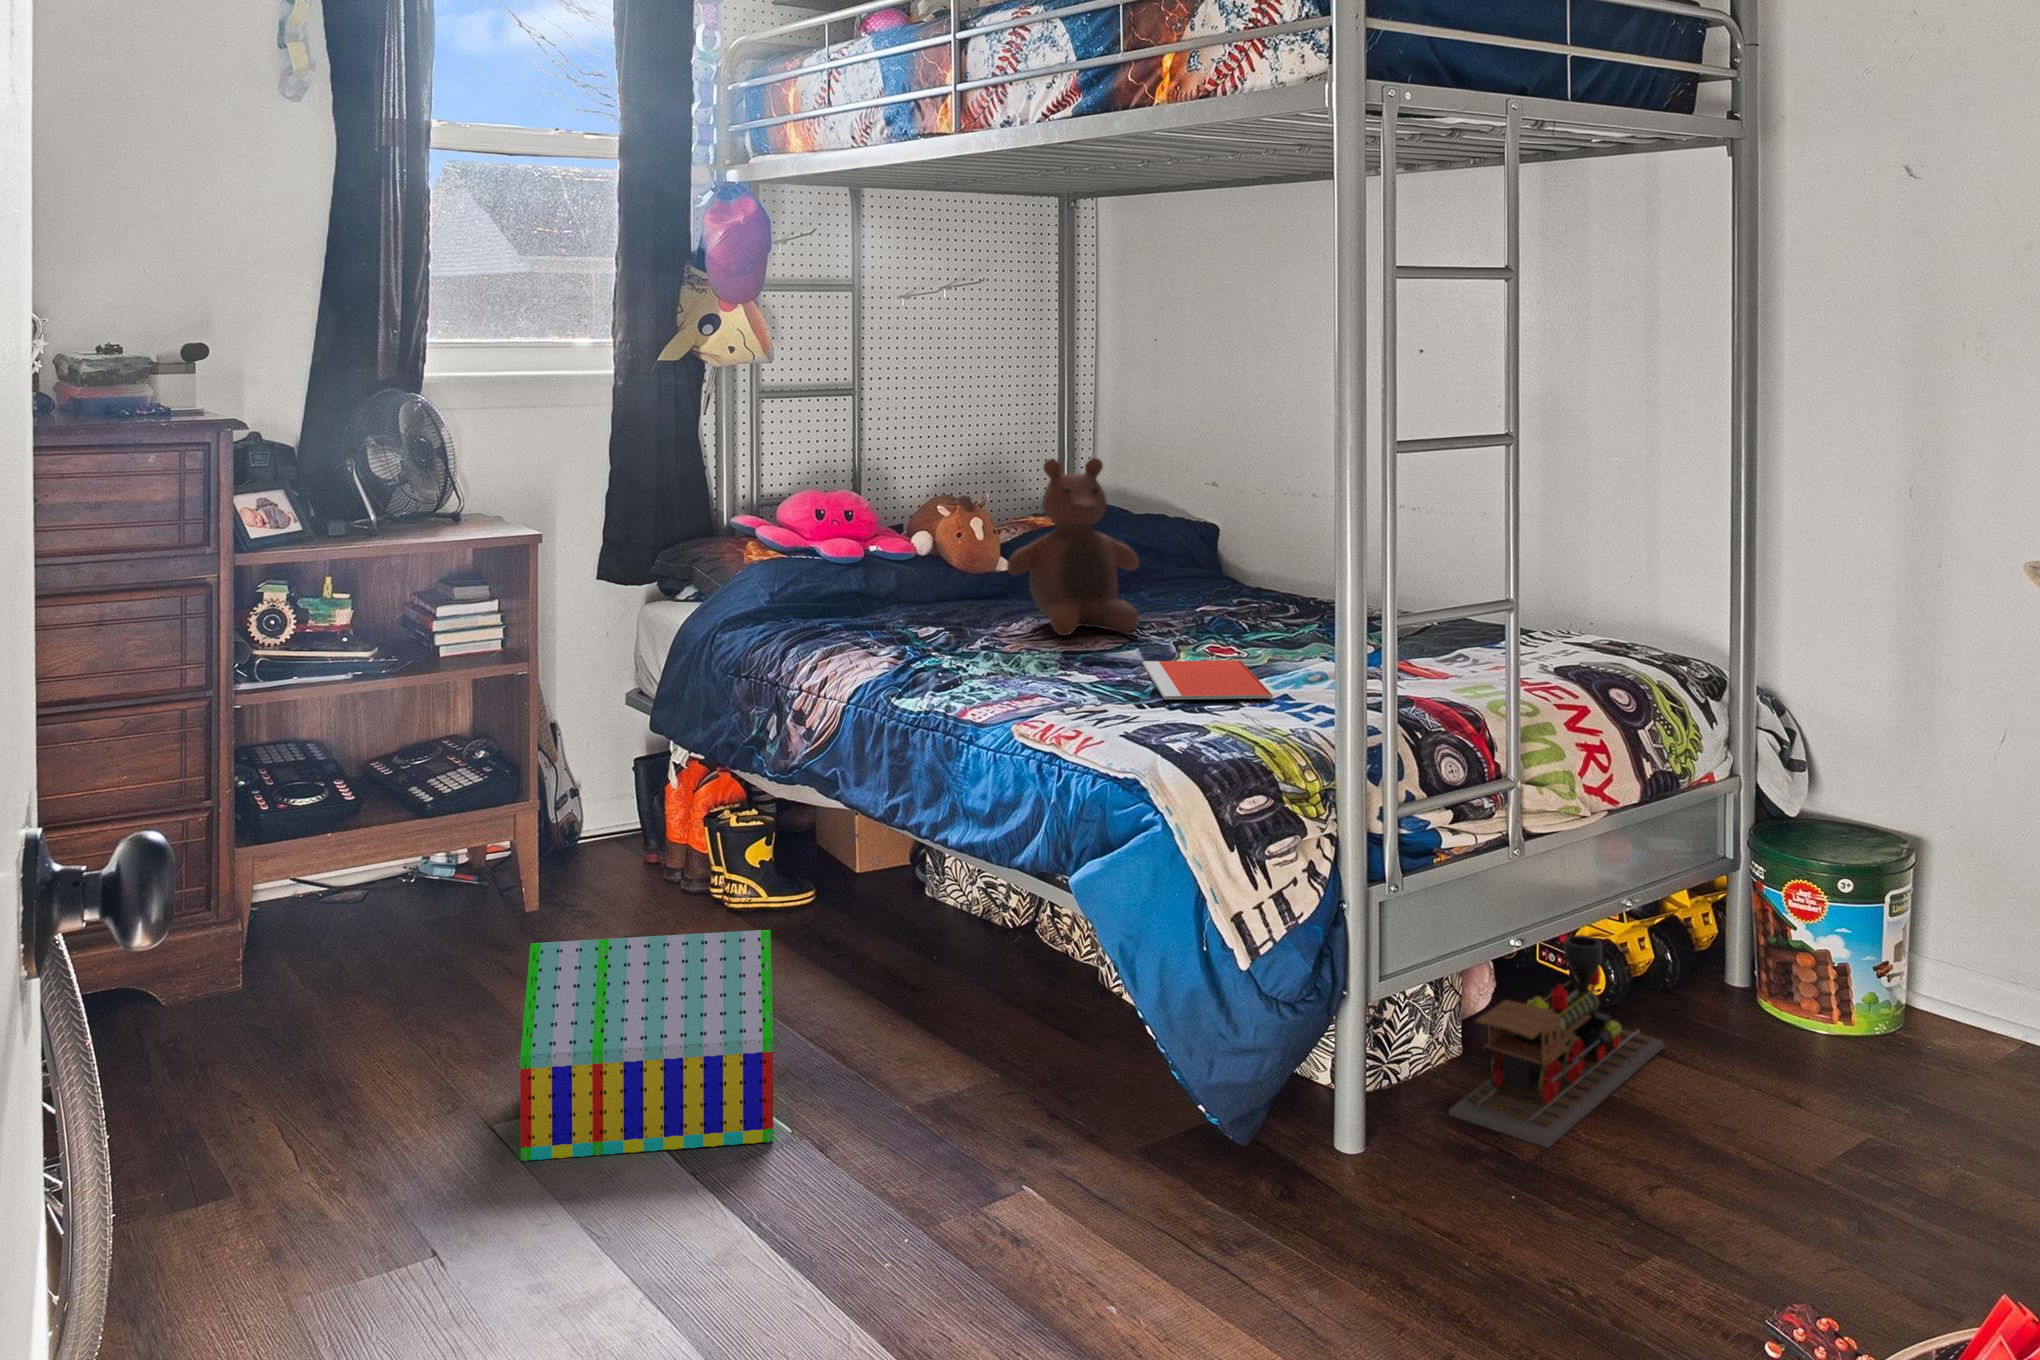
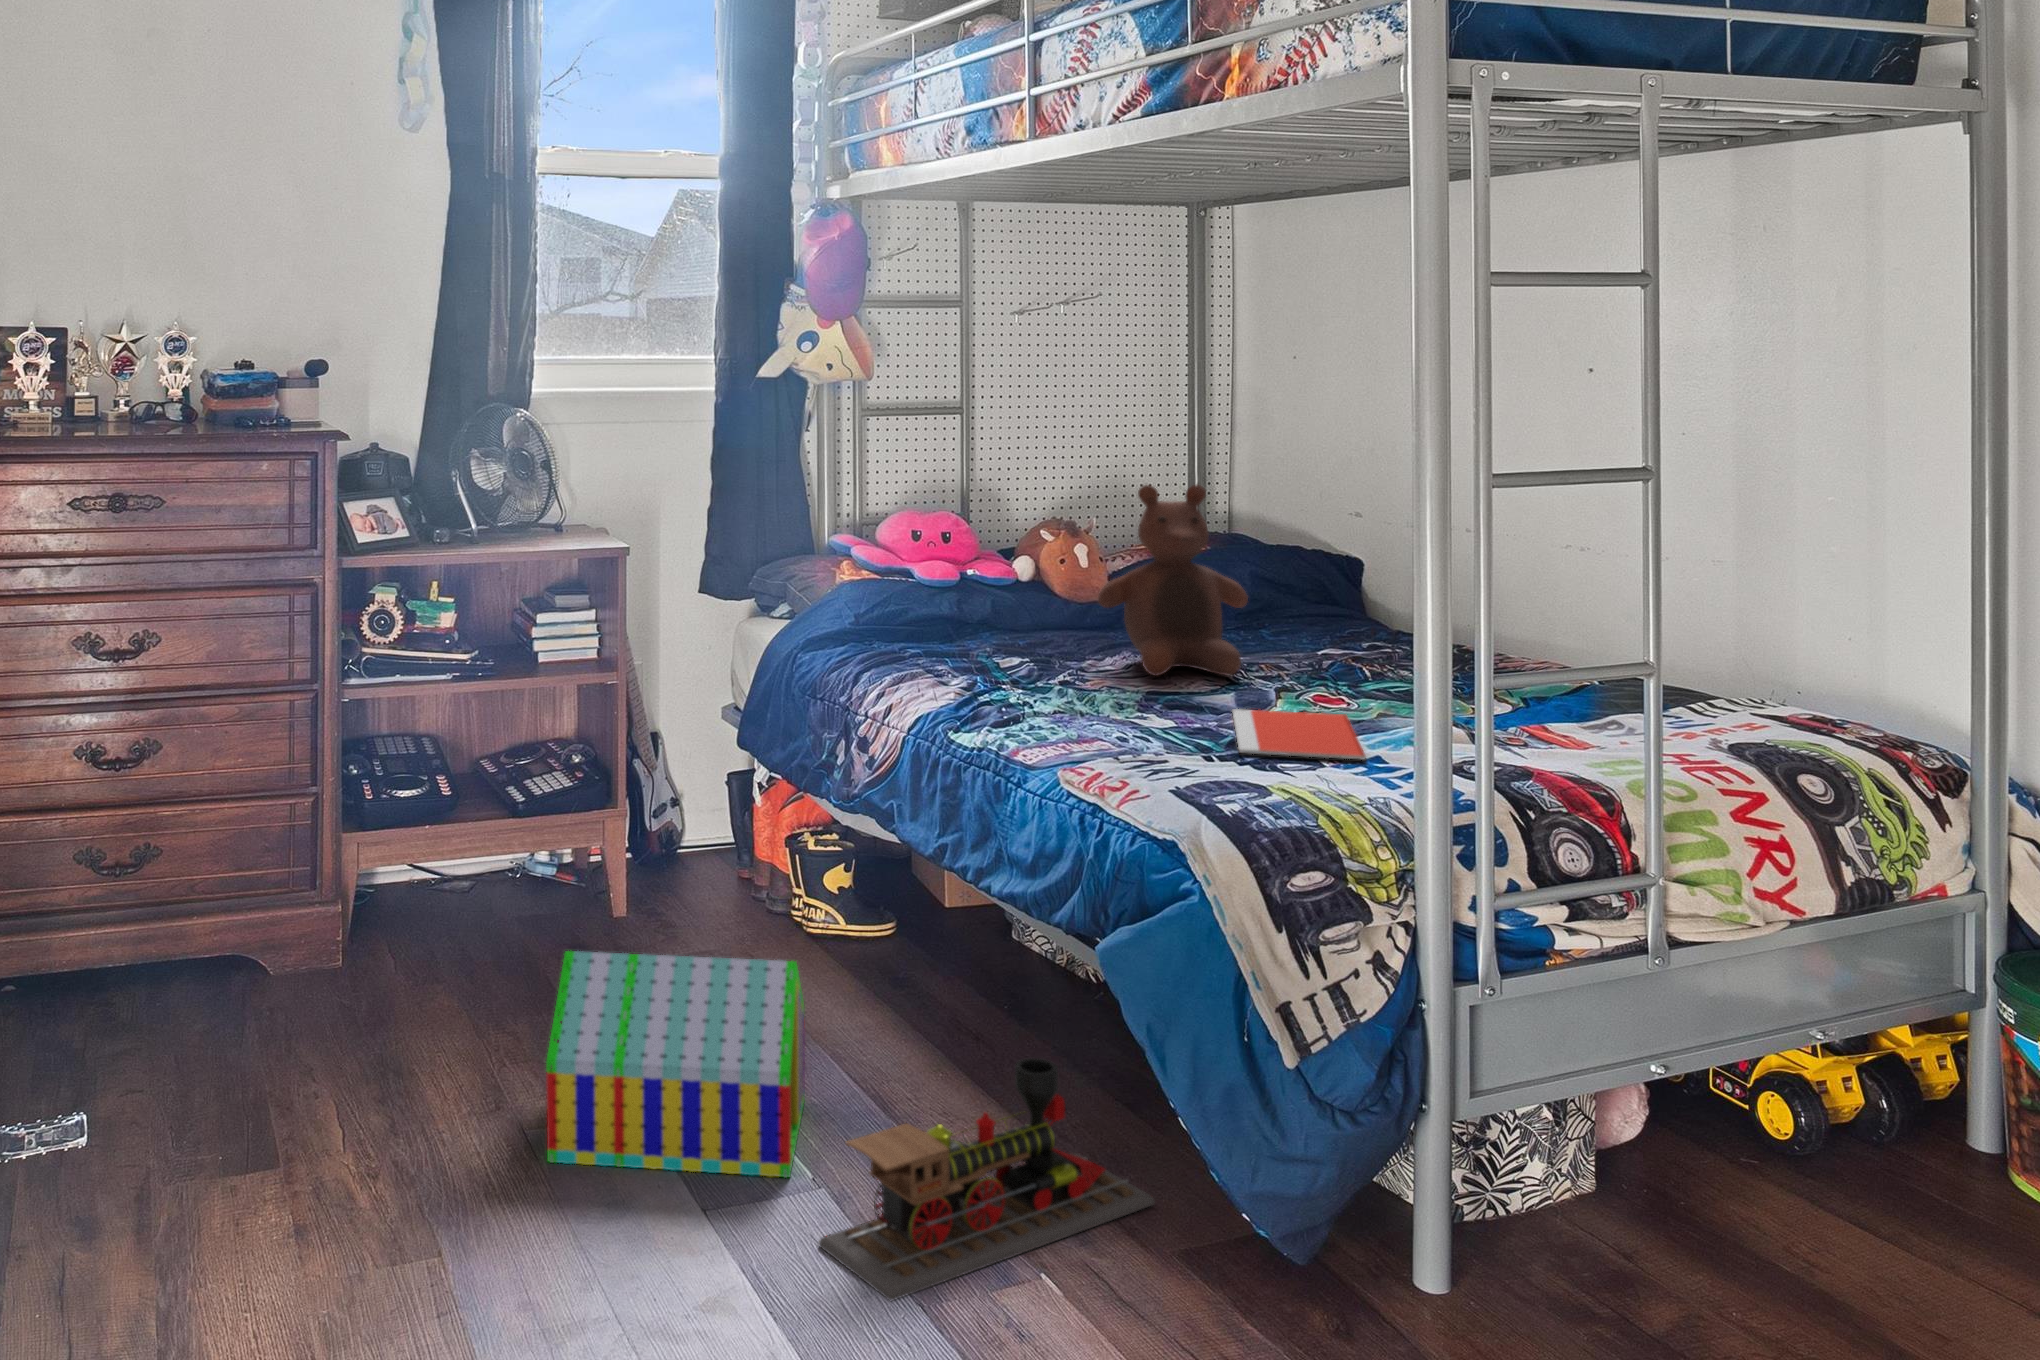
toy train: present [1449,935,1665,1148] -> present [819,1058,1155,1301]

